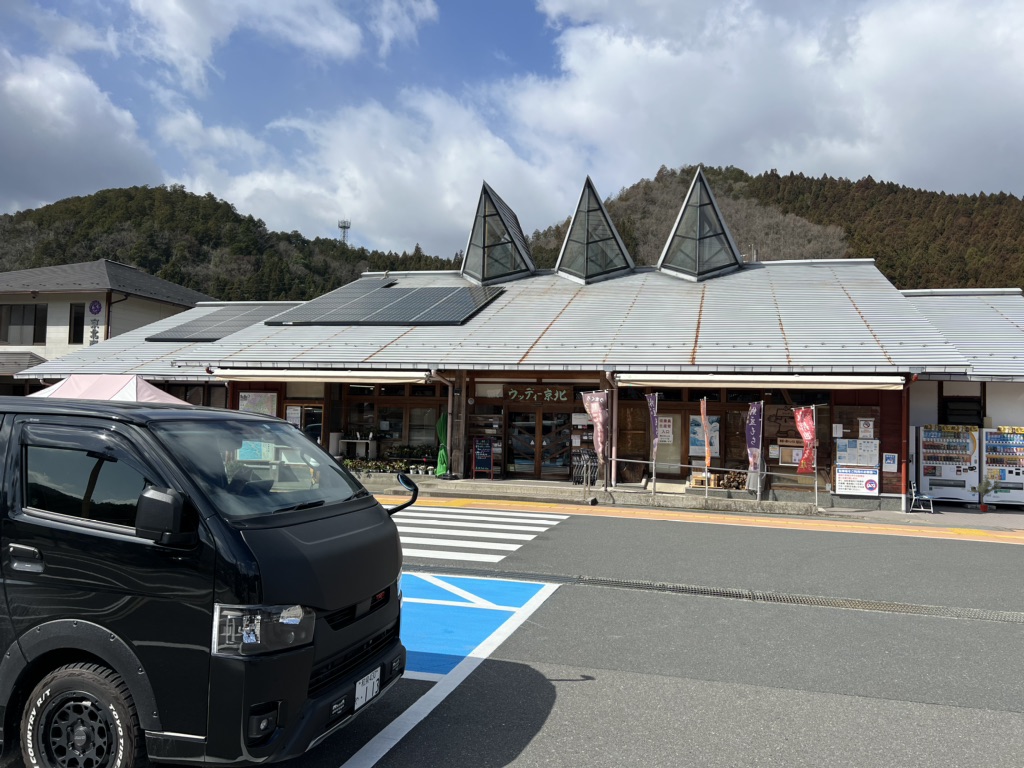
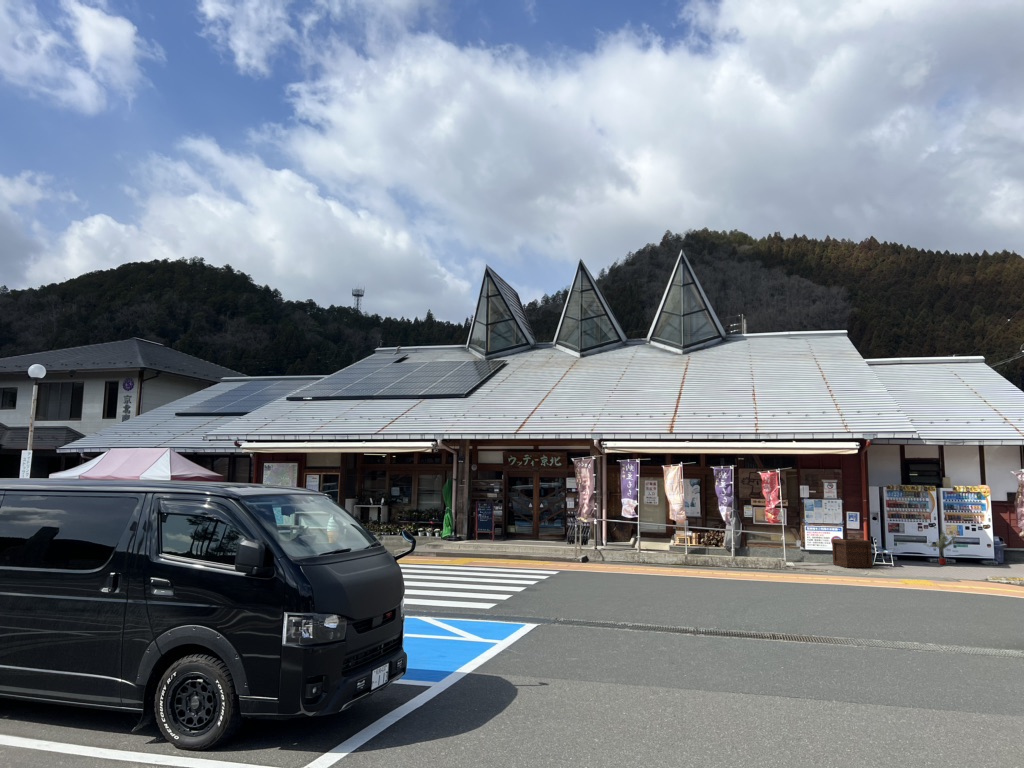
wooden crate: none [866,482,912,514] -> present [832,539,873,568]

